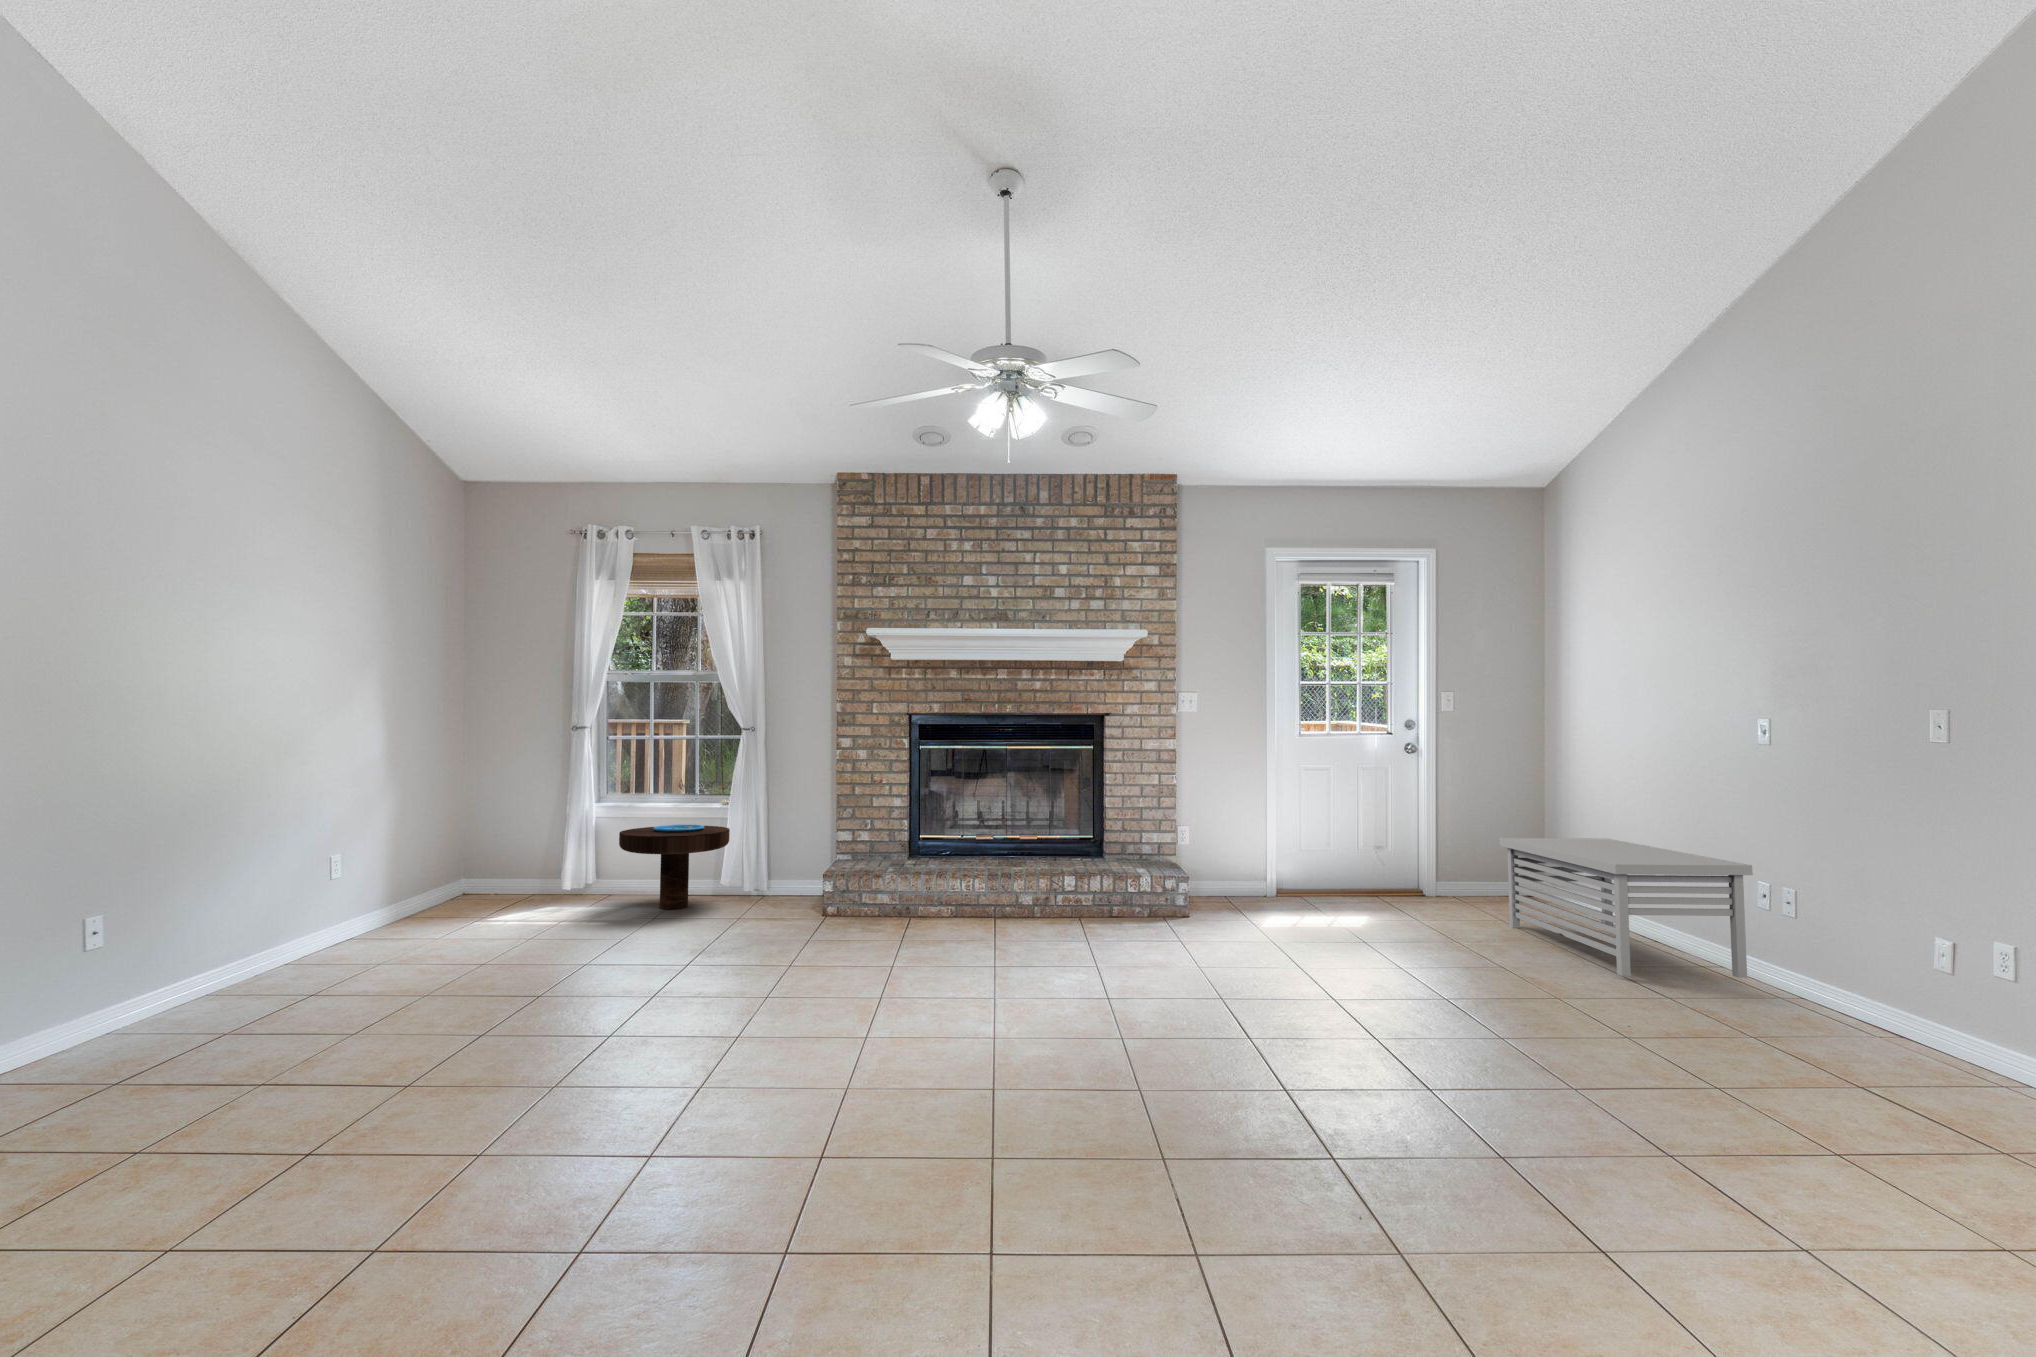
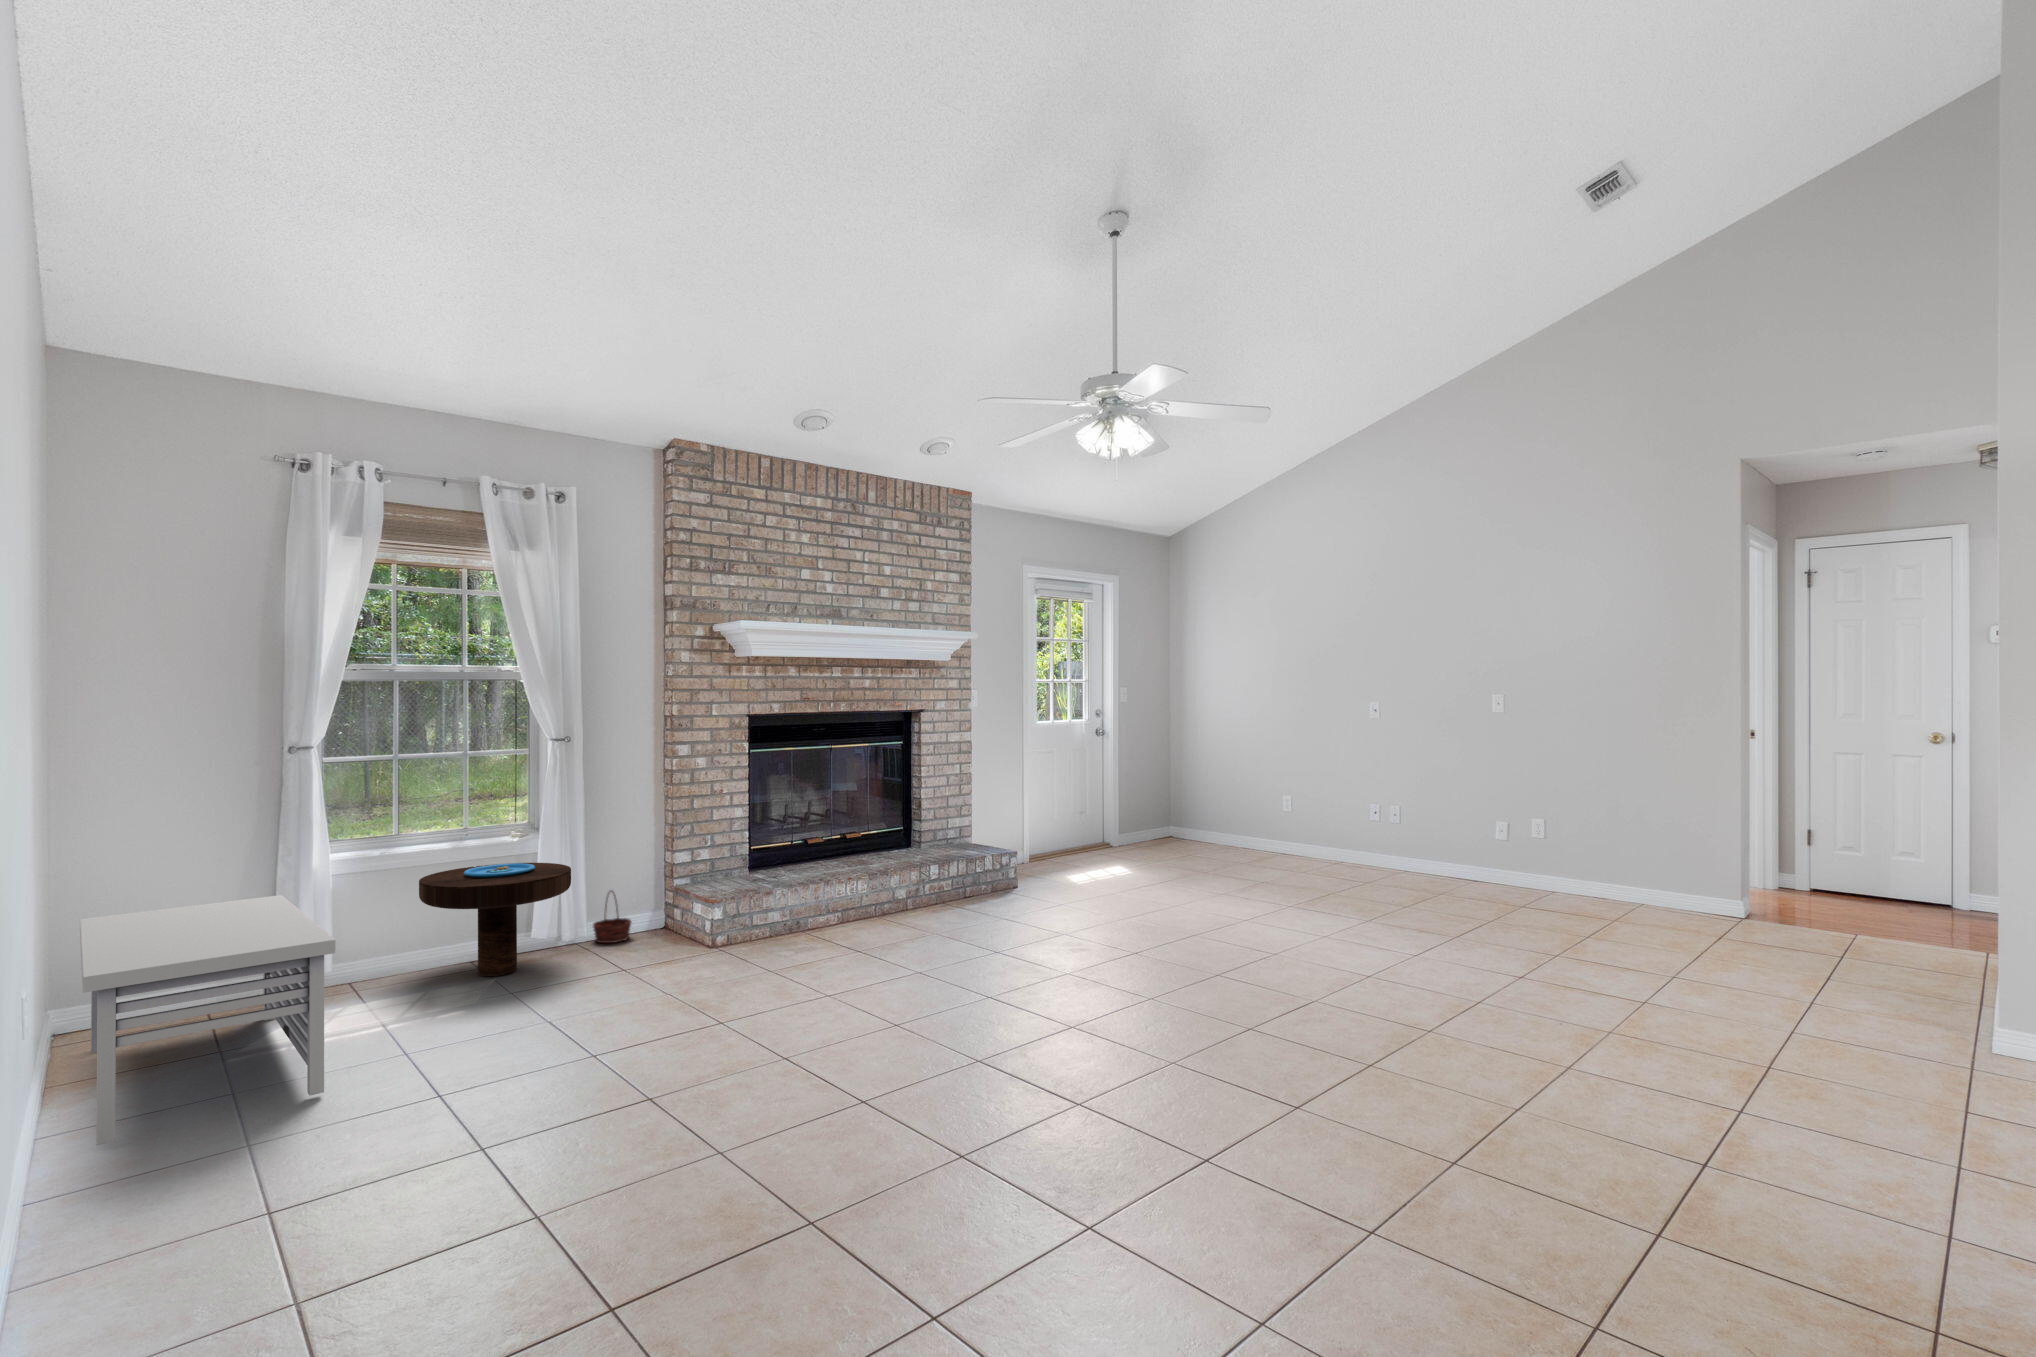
storage bench: present [1500,838,1753,978] -> present [80,895,336,1145]
basket: none [767,858,798,902] -> present [593,891,631,943]

